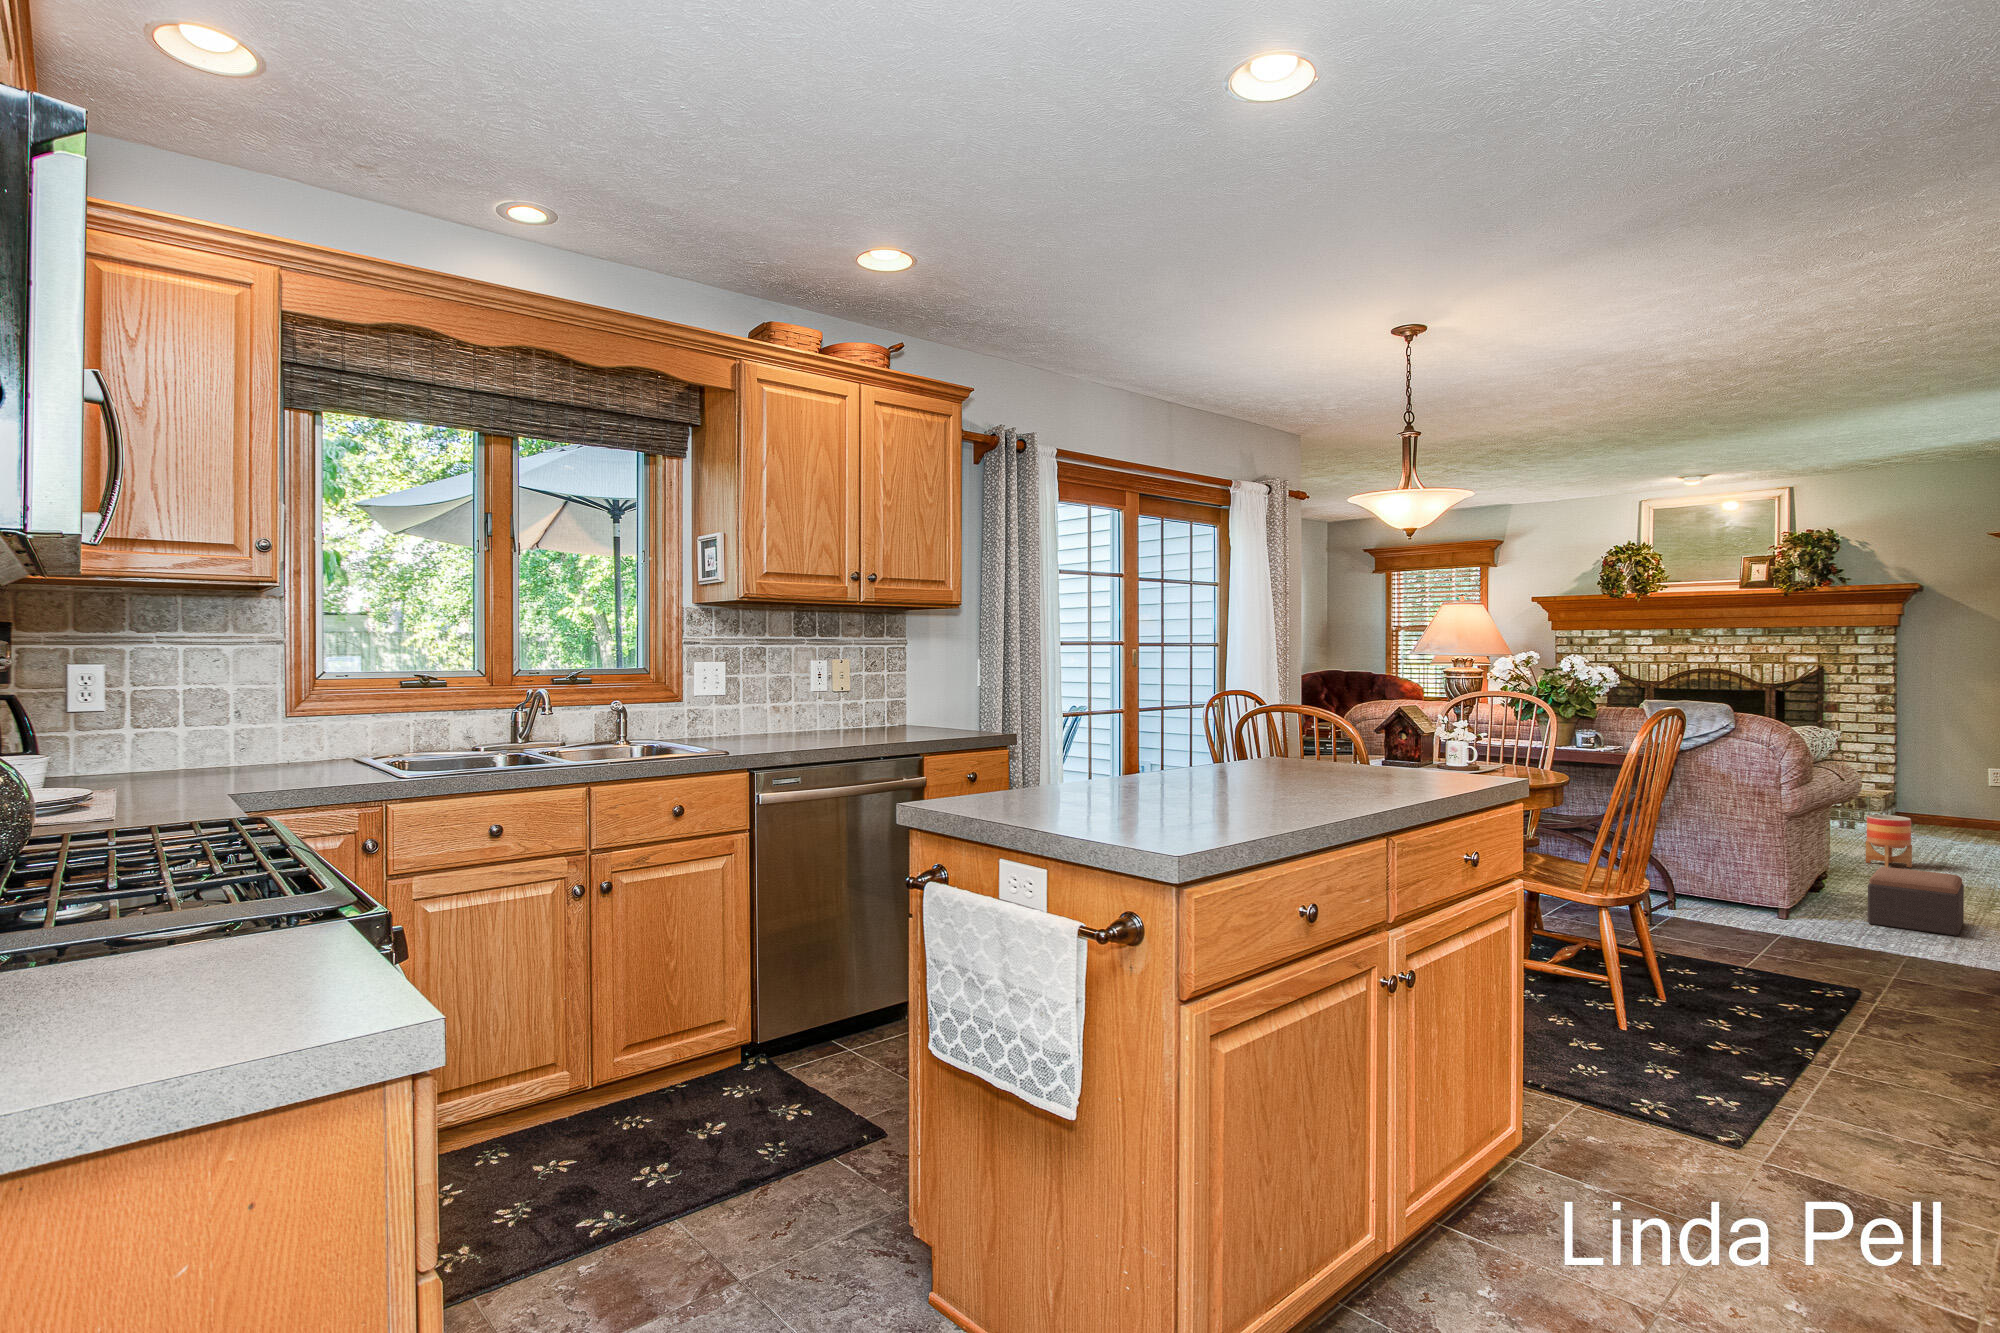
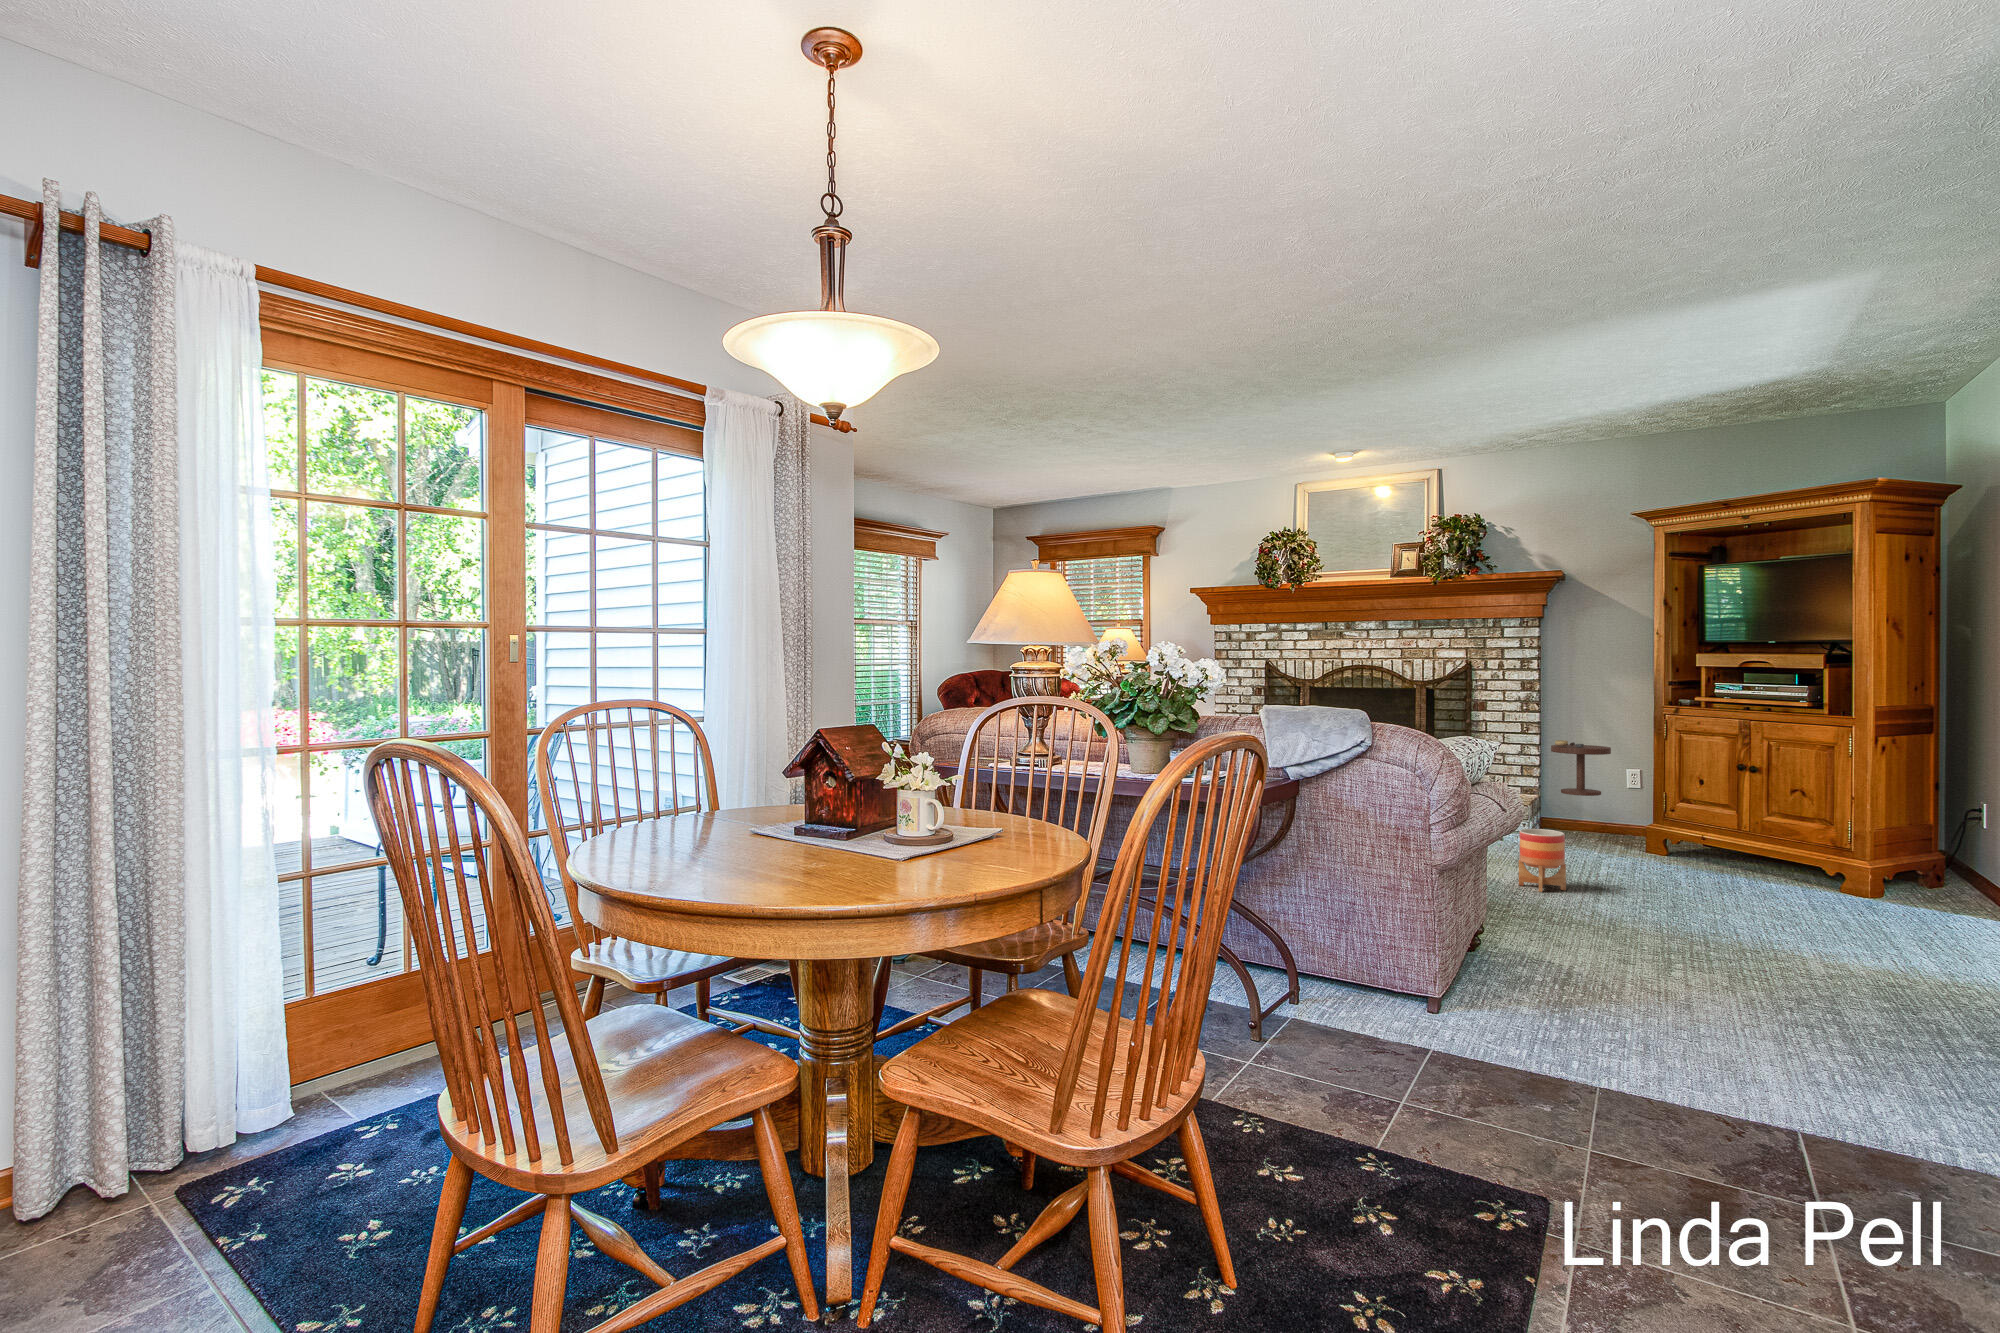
side table: none [1907,740,1971,831] -> present [1551,740,1611,796]
footstool: present [1868,867,1964,936] -> none [1533,910,1640,1007]

